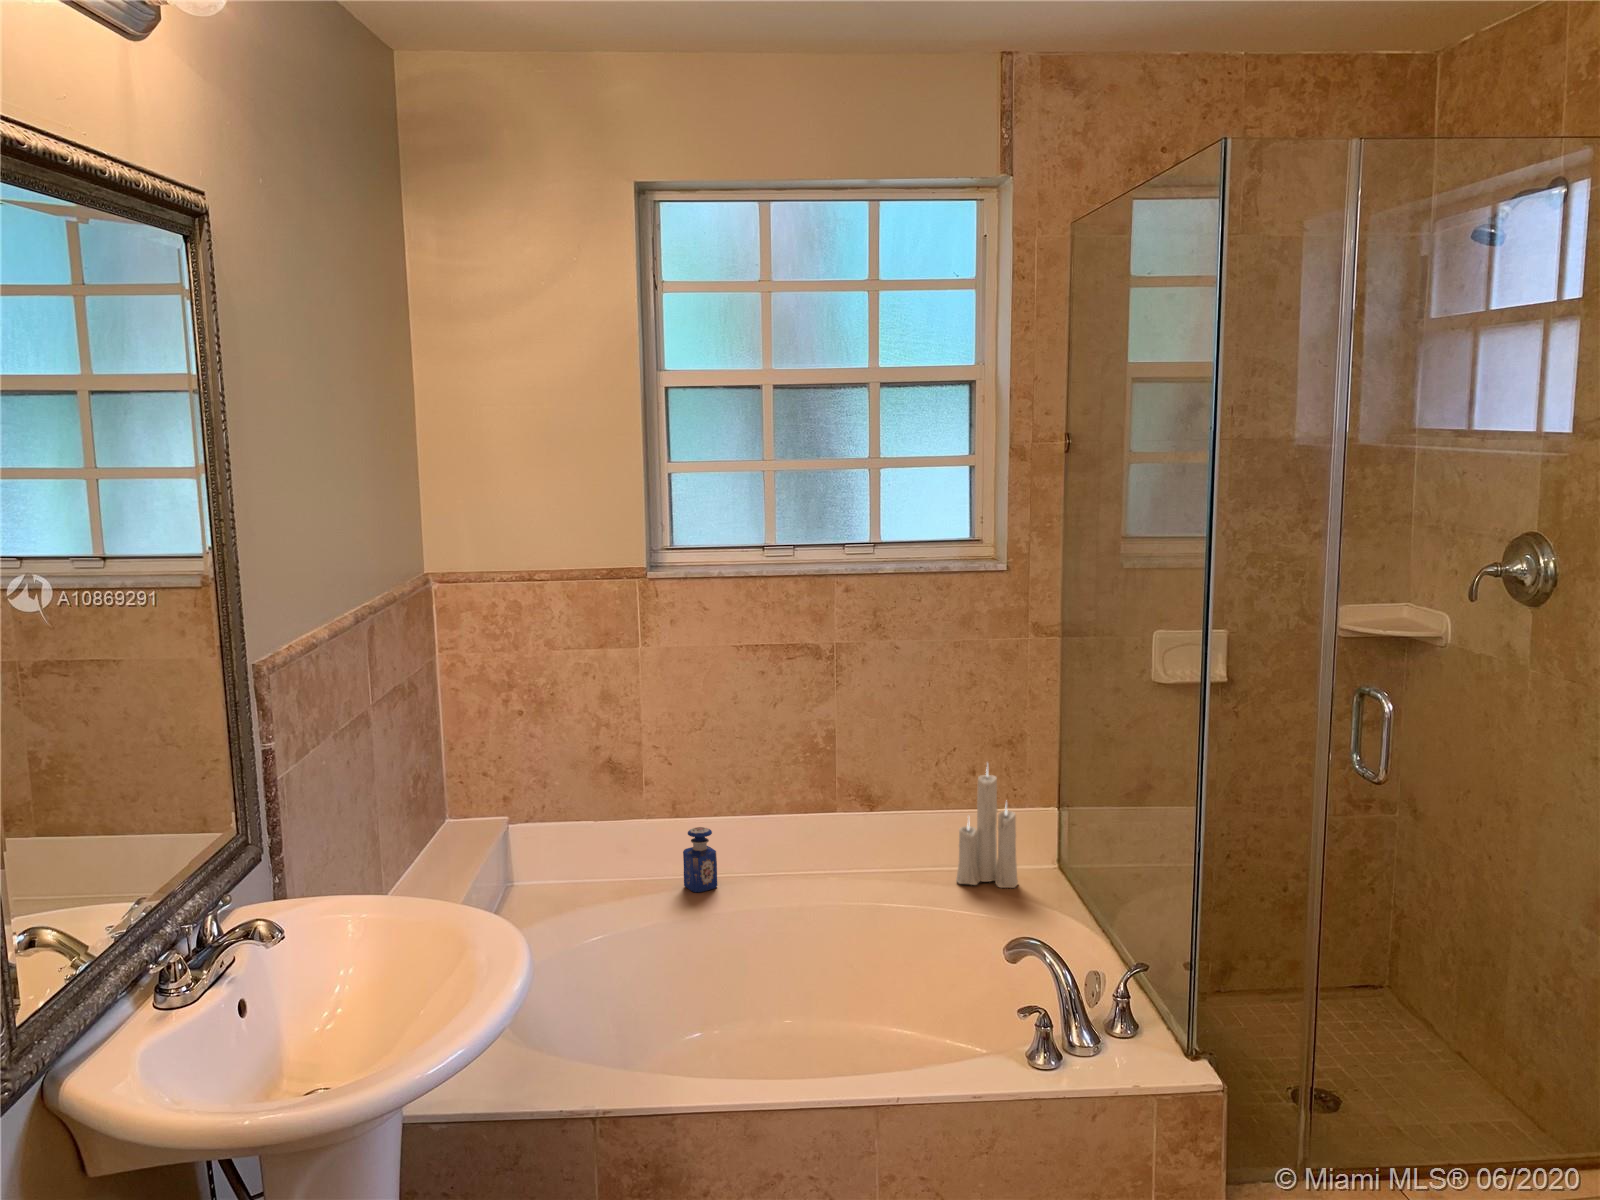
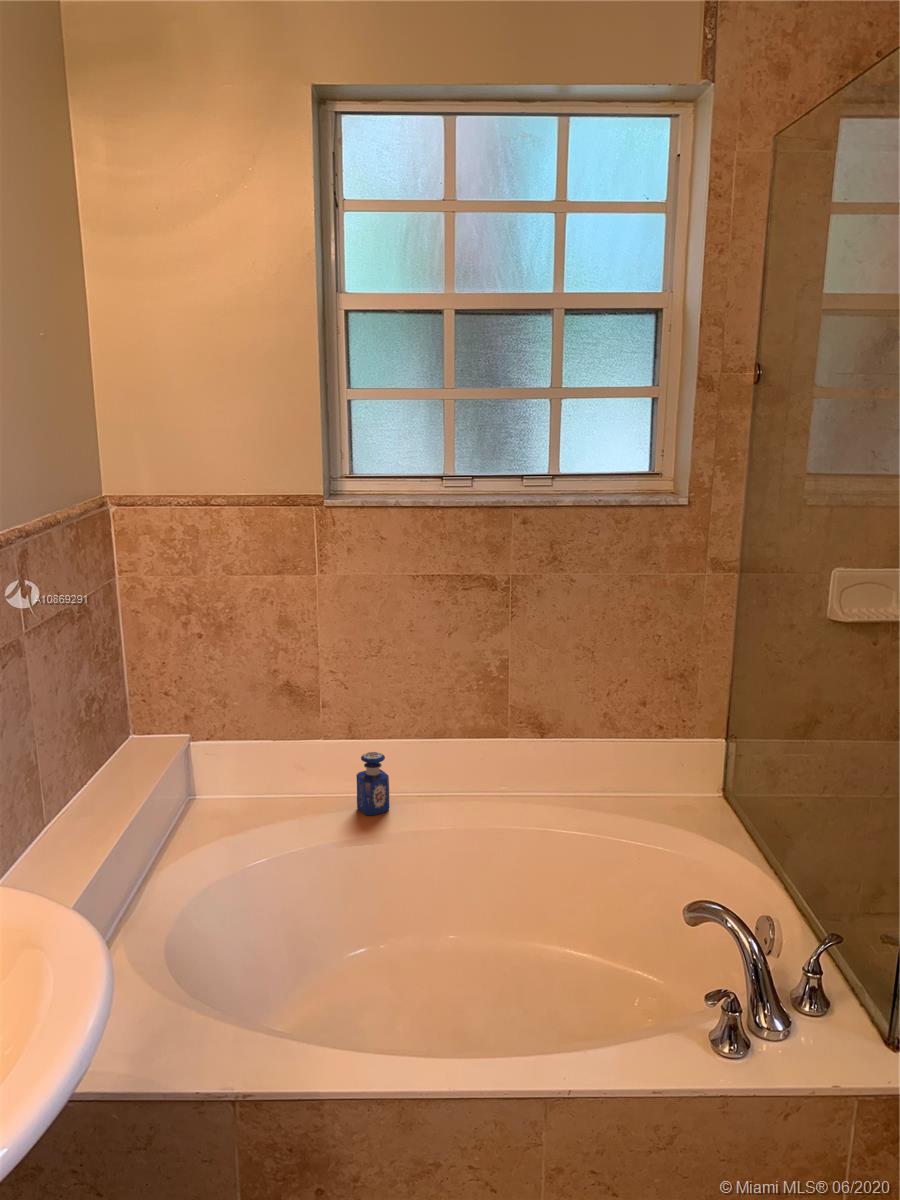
candle: present [956,770,1018,888] -> none [623,690,687,821]

